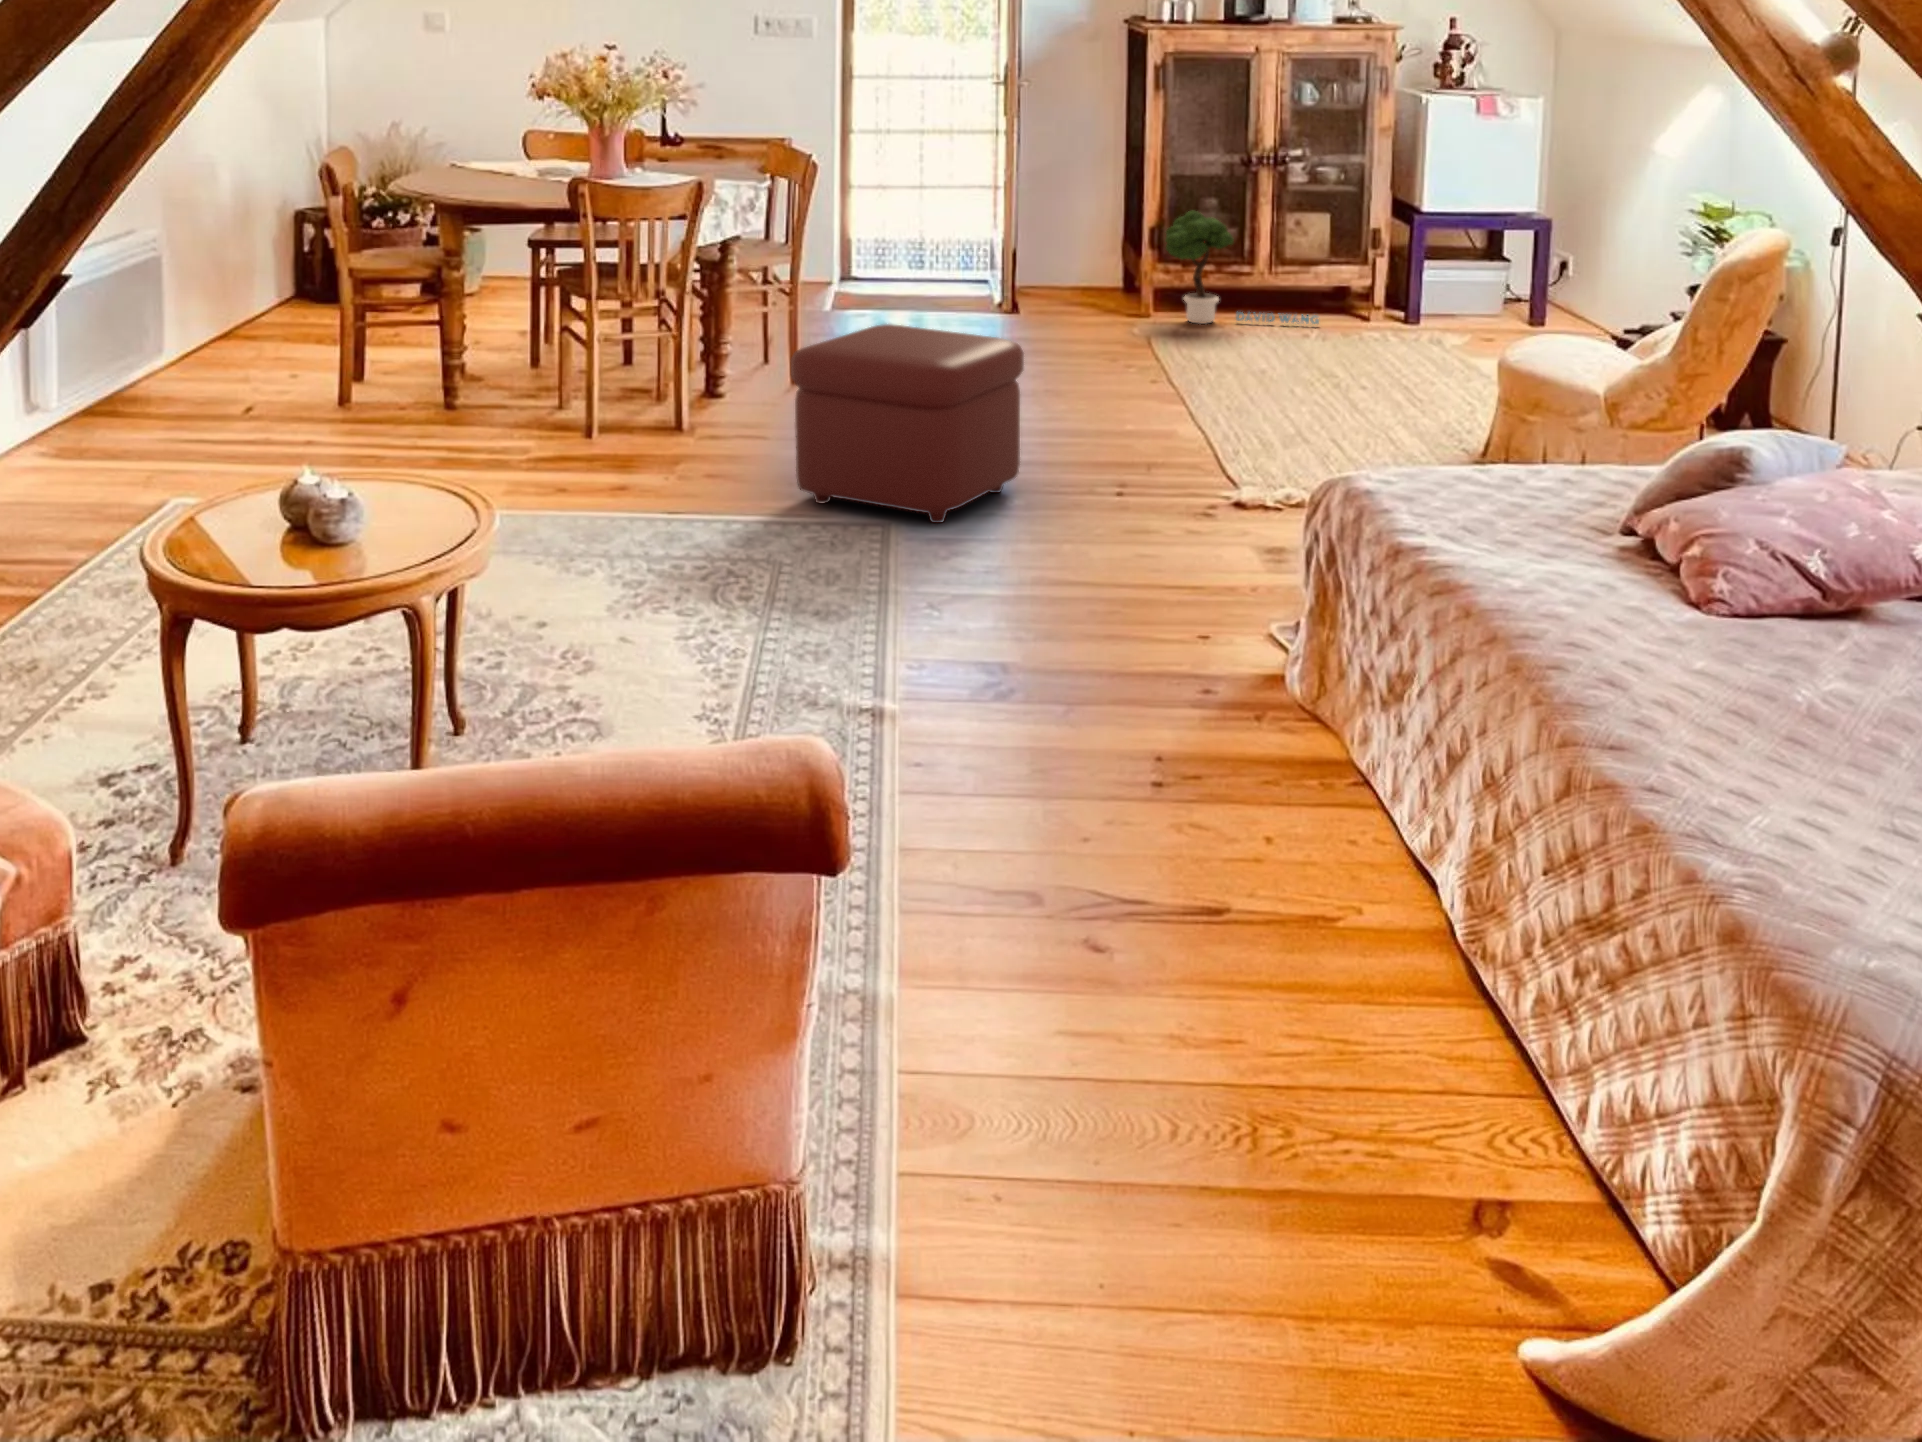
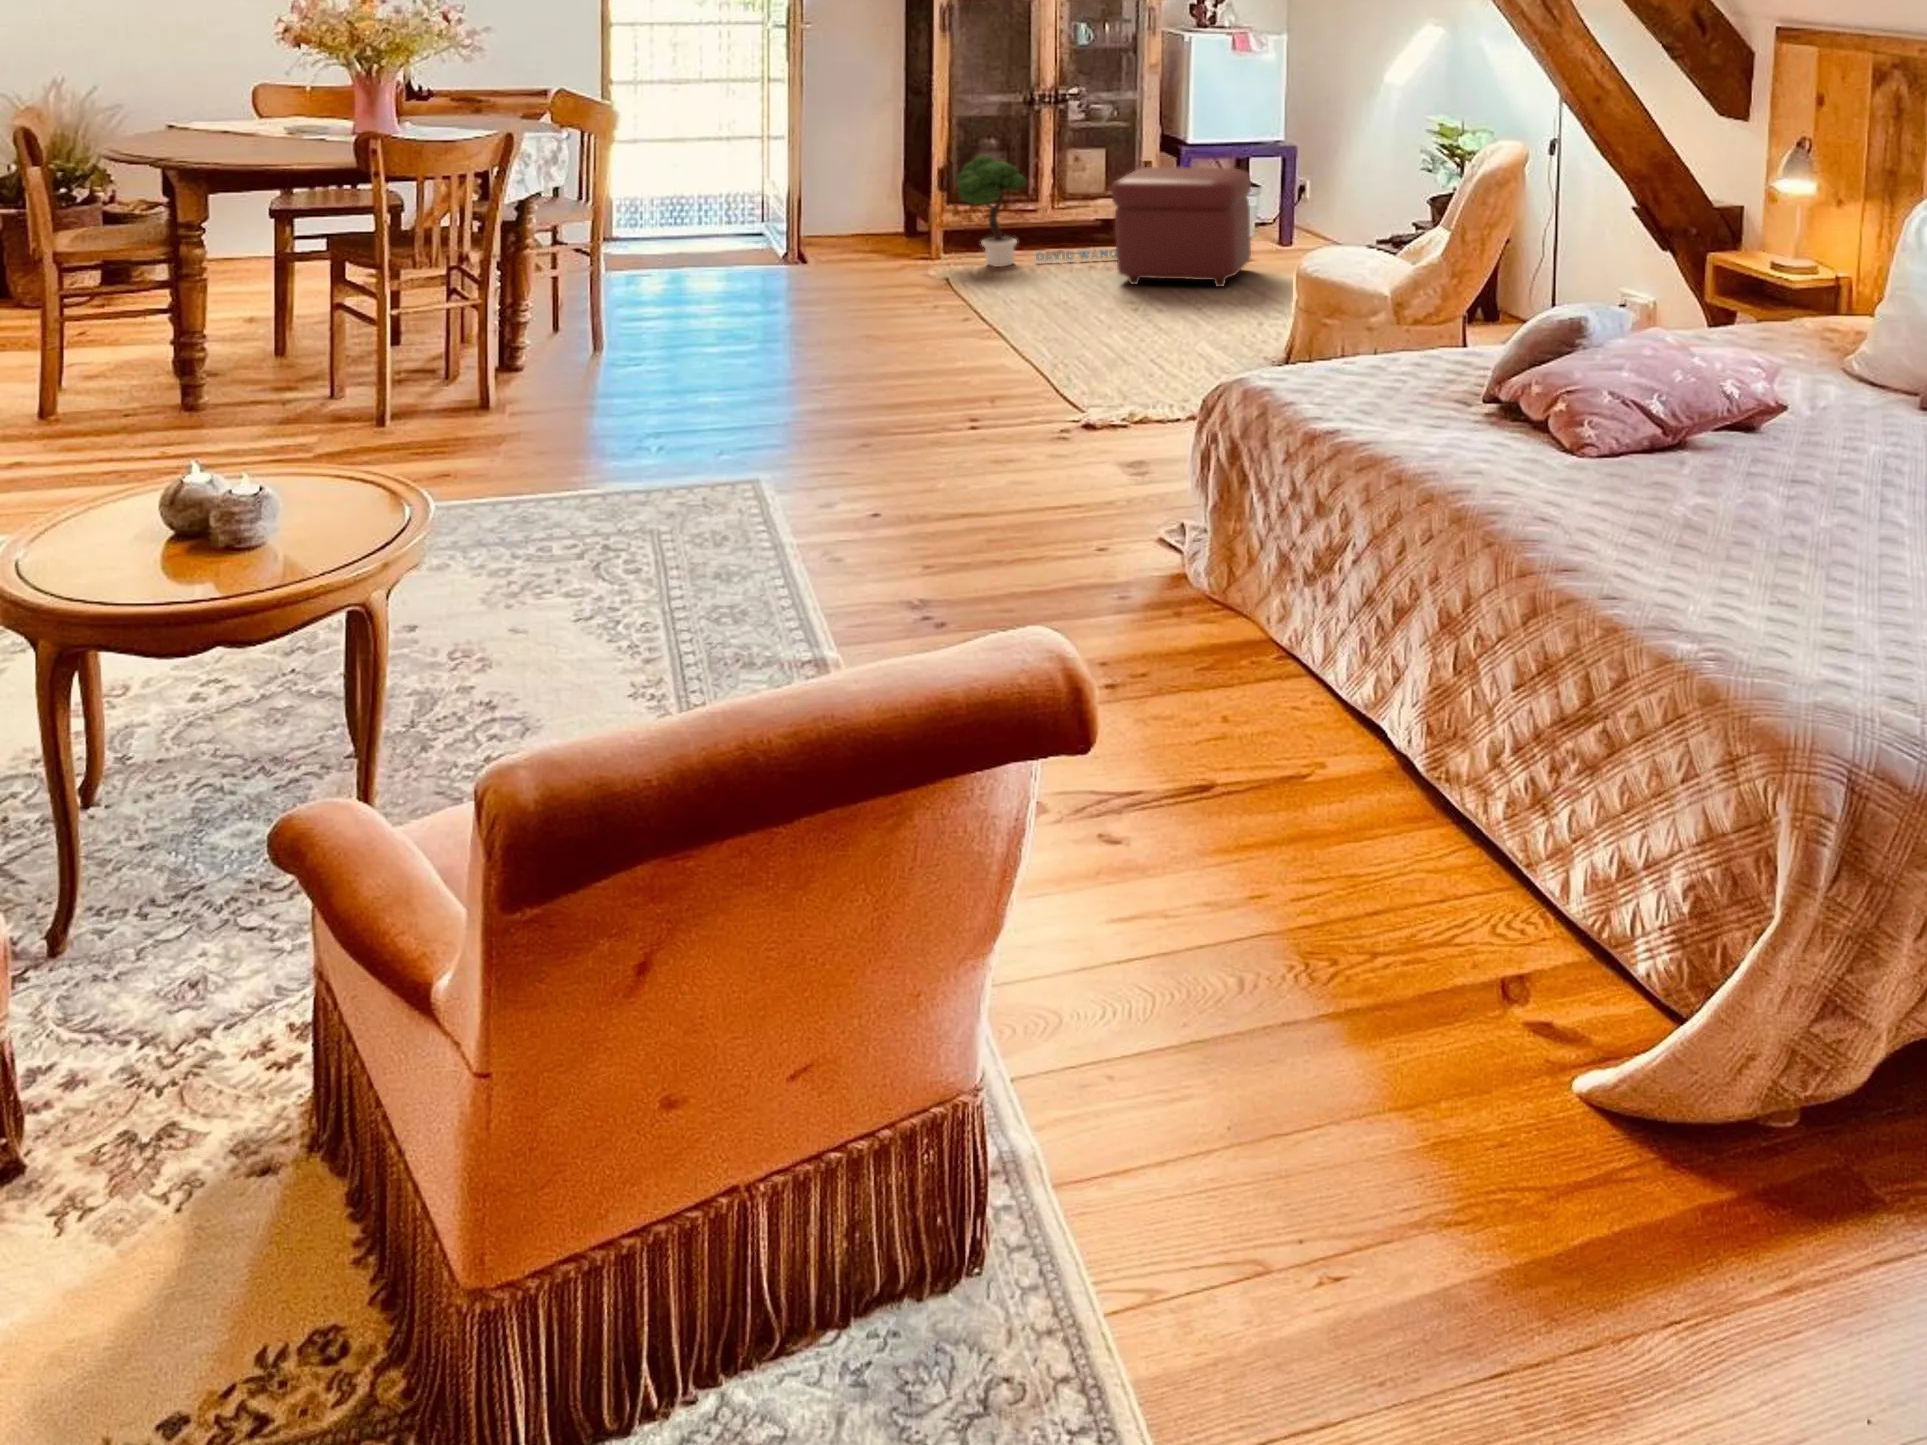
ottoman: present [791,324,1024,523] -> present [1111,167,1251,287]

